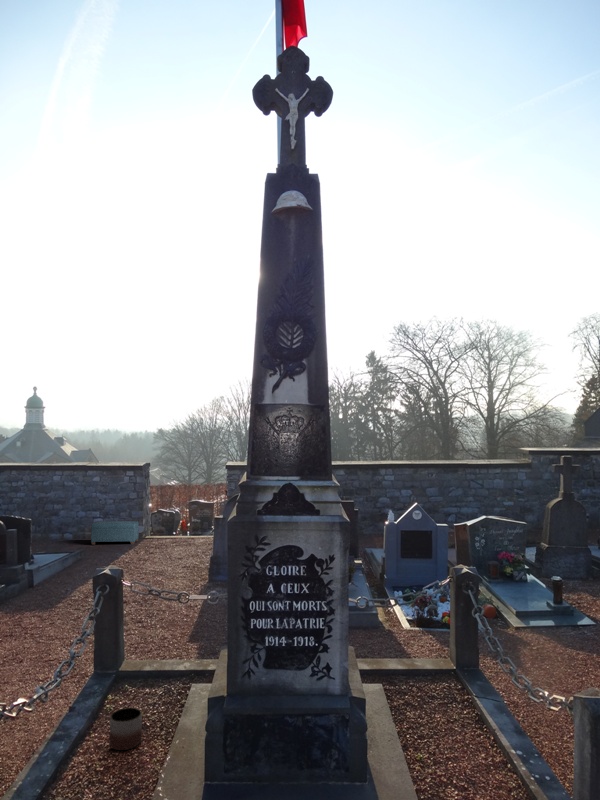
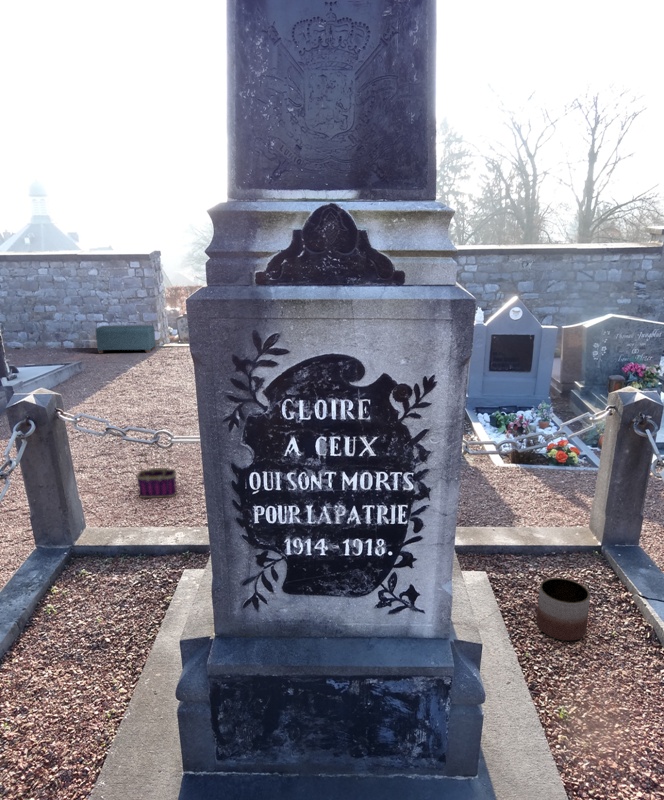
basket: none [145,610,174,651] -> present [137,448,177,498]
planter: present [109,708,142,750] -> present [537,578,590,641]

